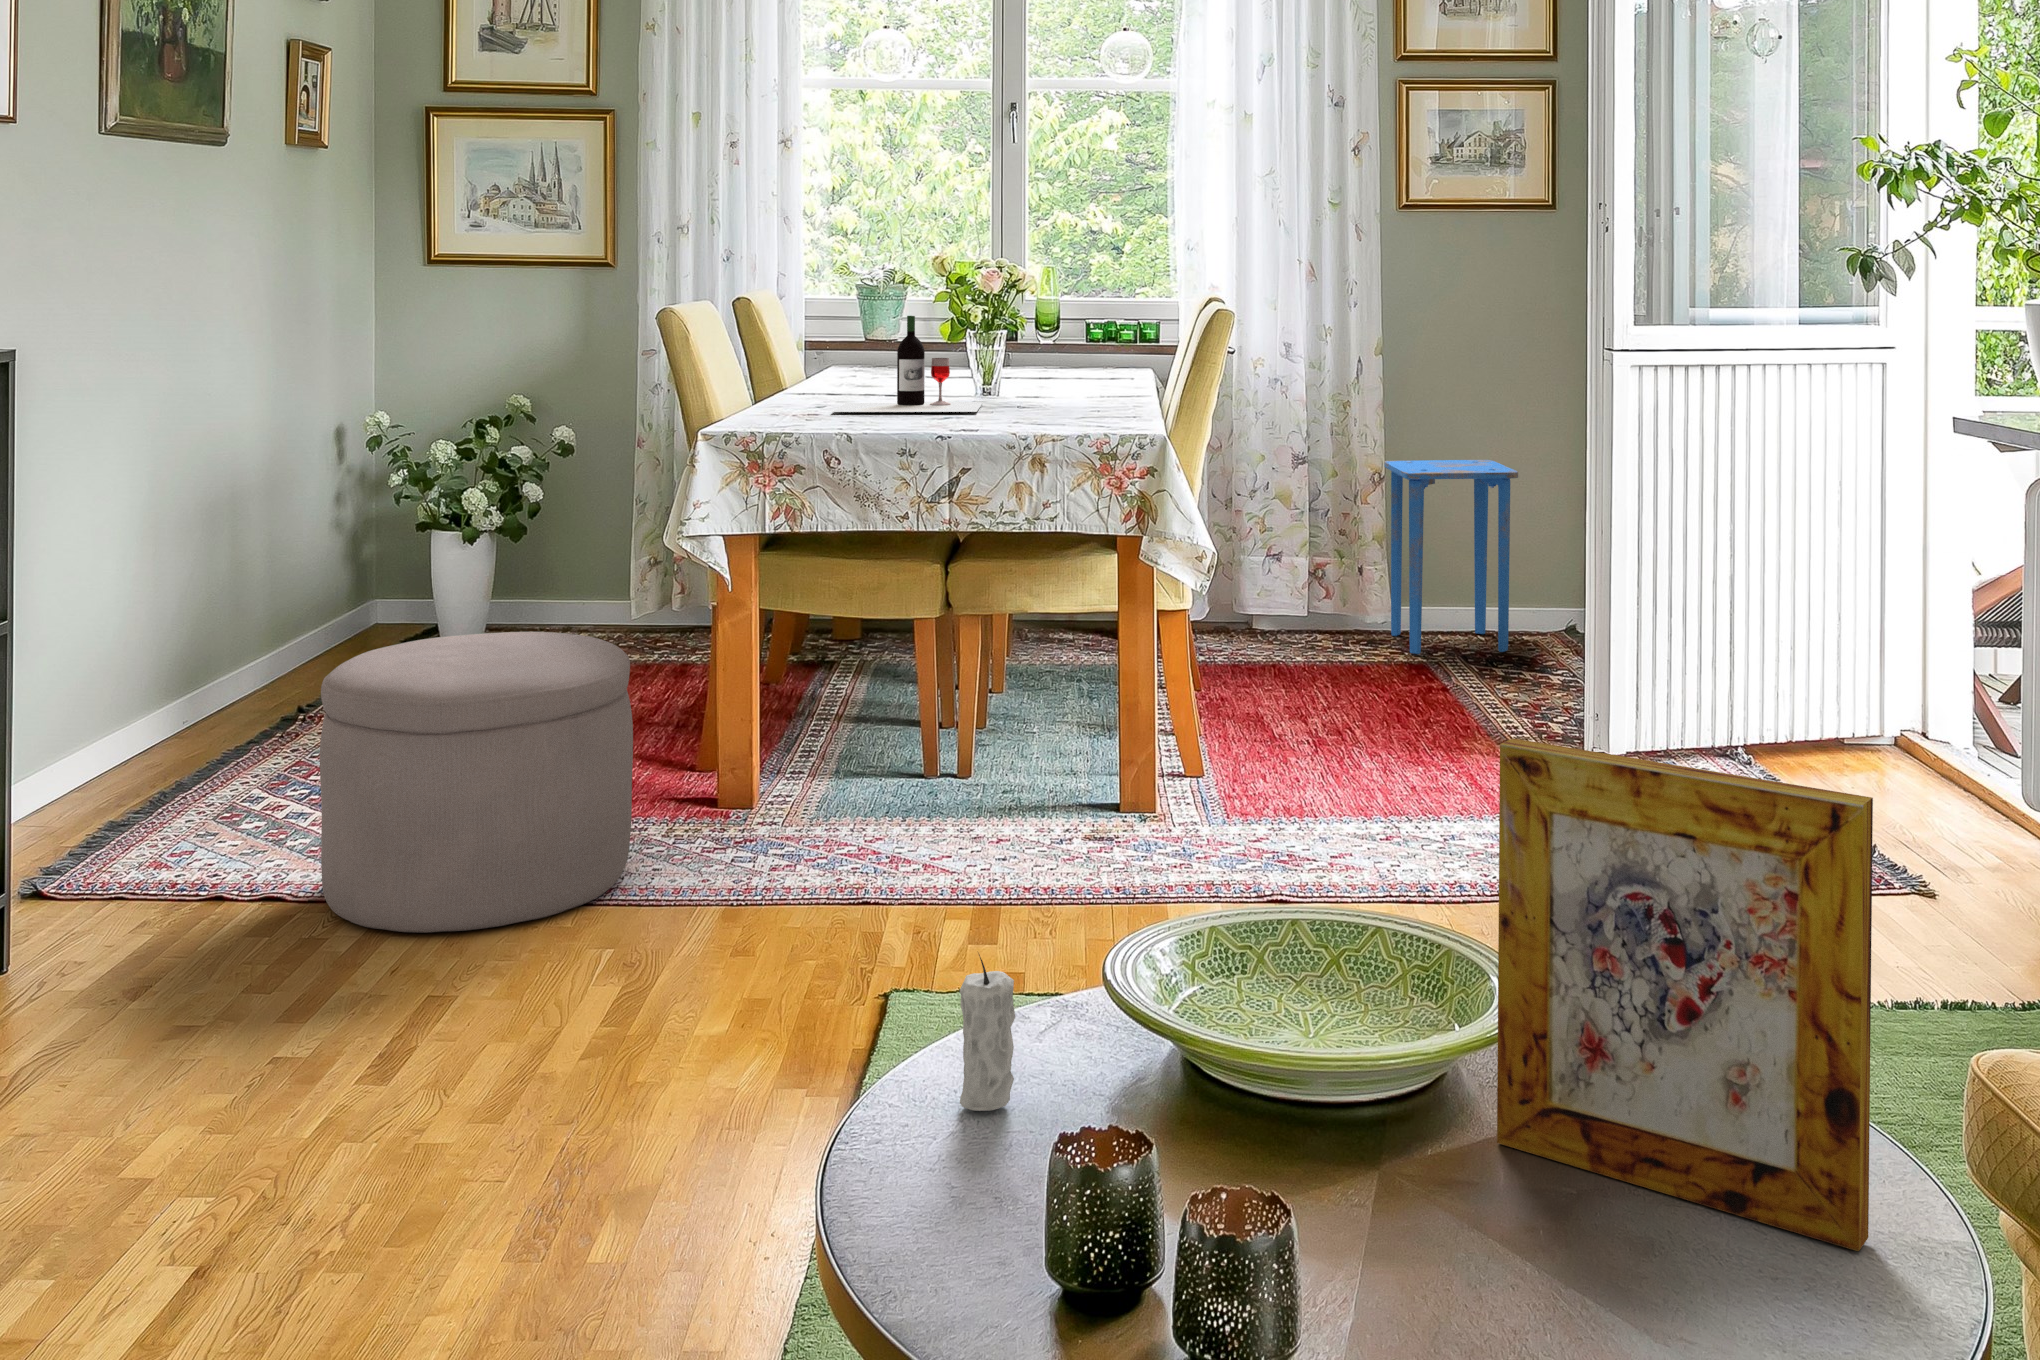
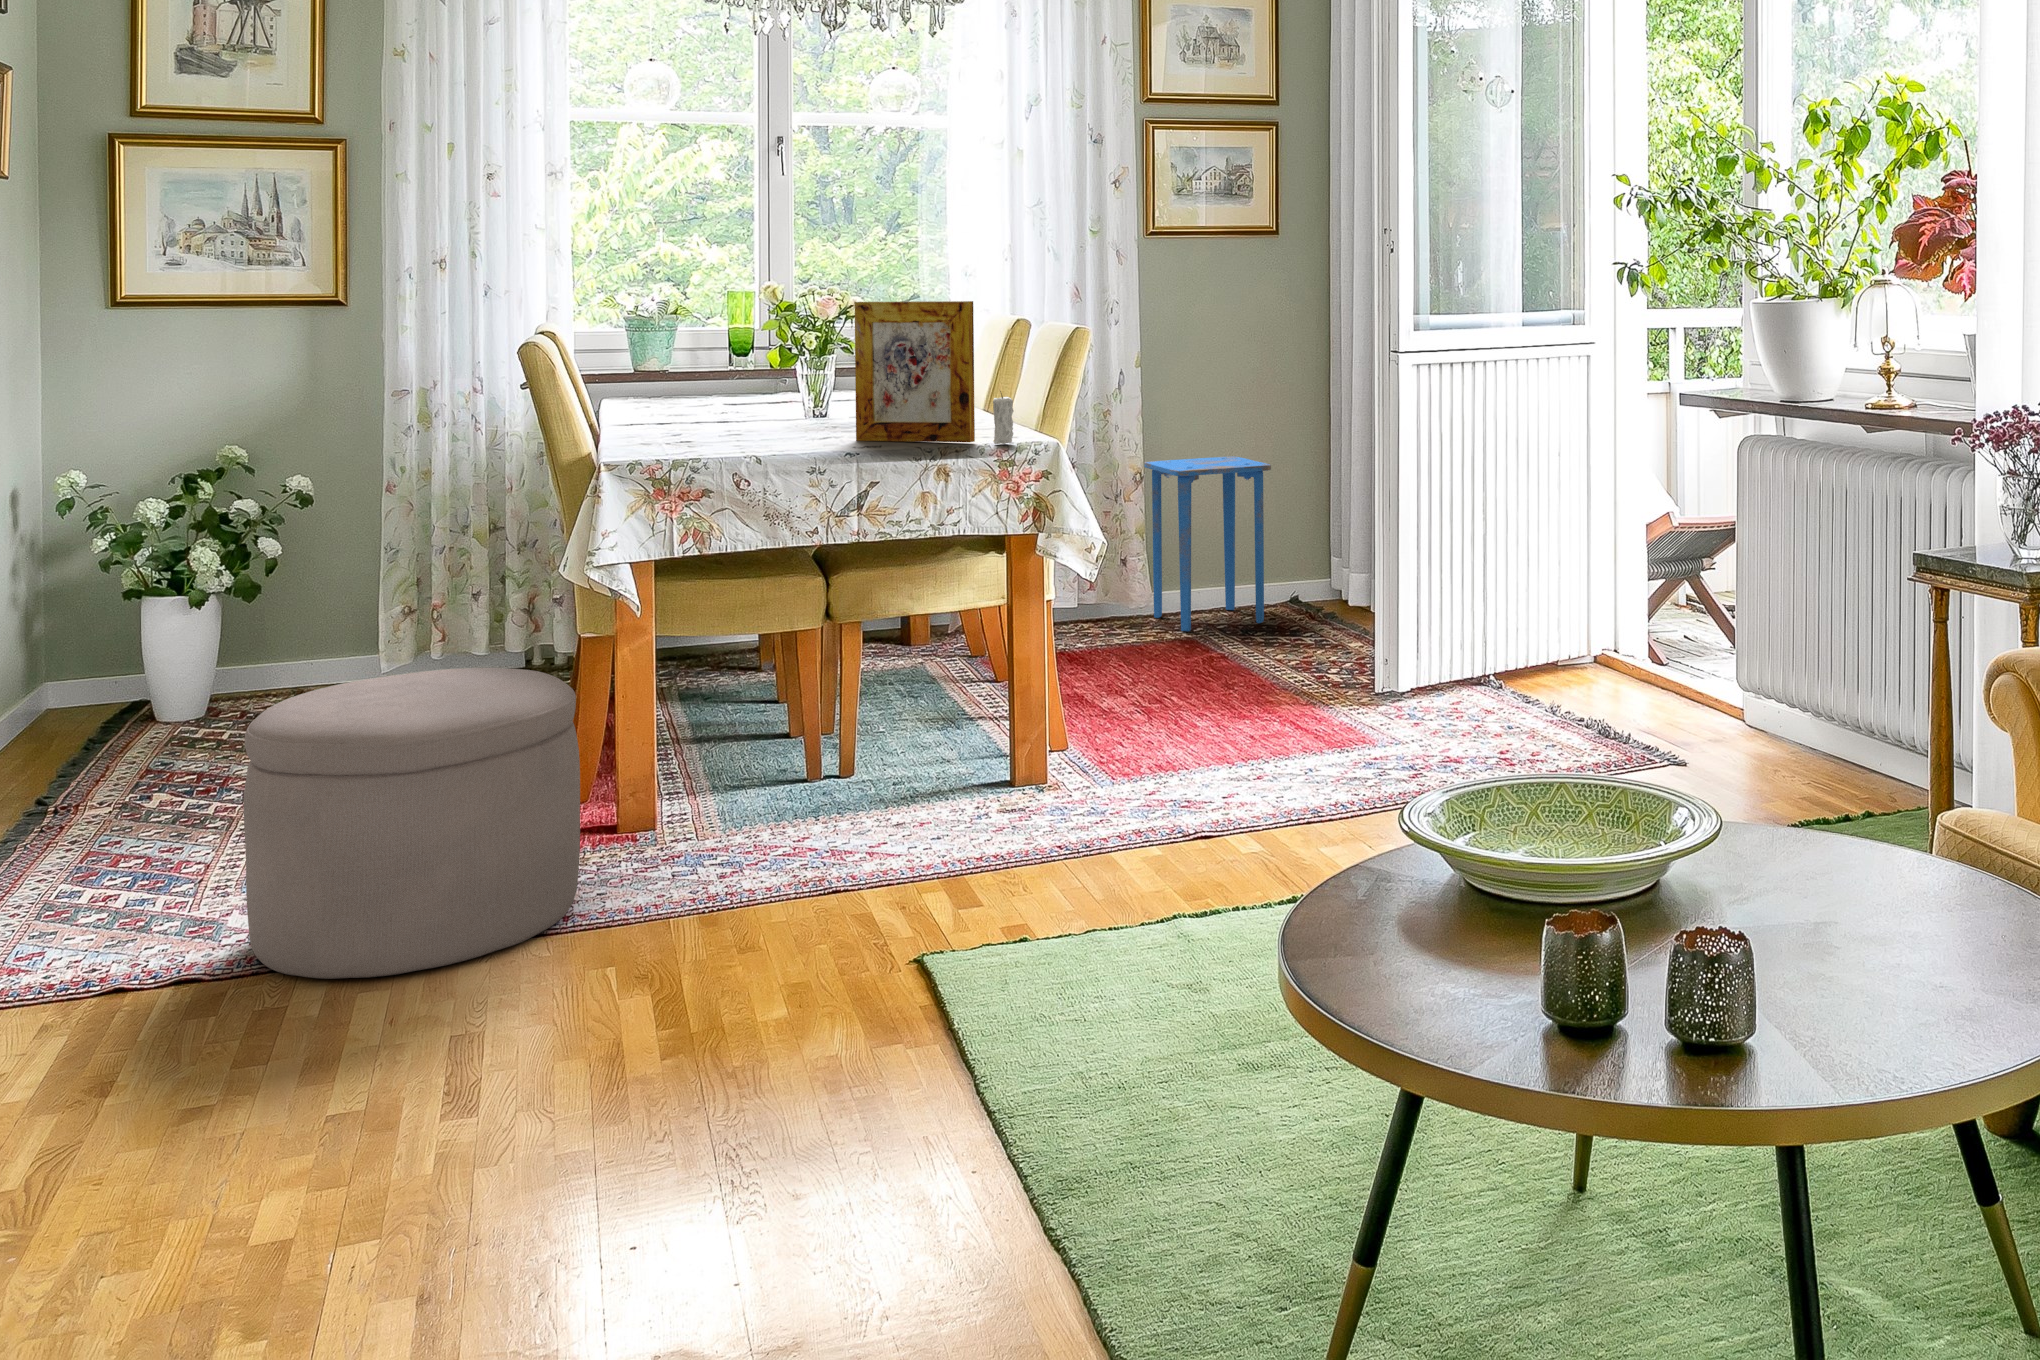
wine bottle: present [832,316,983,412] -> none [698,343,851,437]
picture frame: present [1497,738,1873,1251] -> present [855,301,975,442]
candle: present [960,955,1016,1111] -> present [993,391,1013,444]

